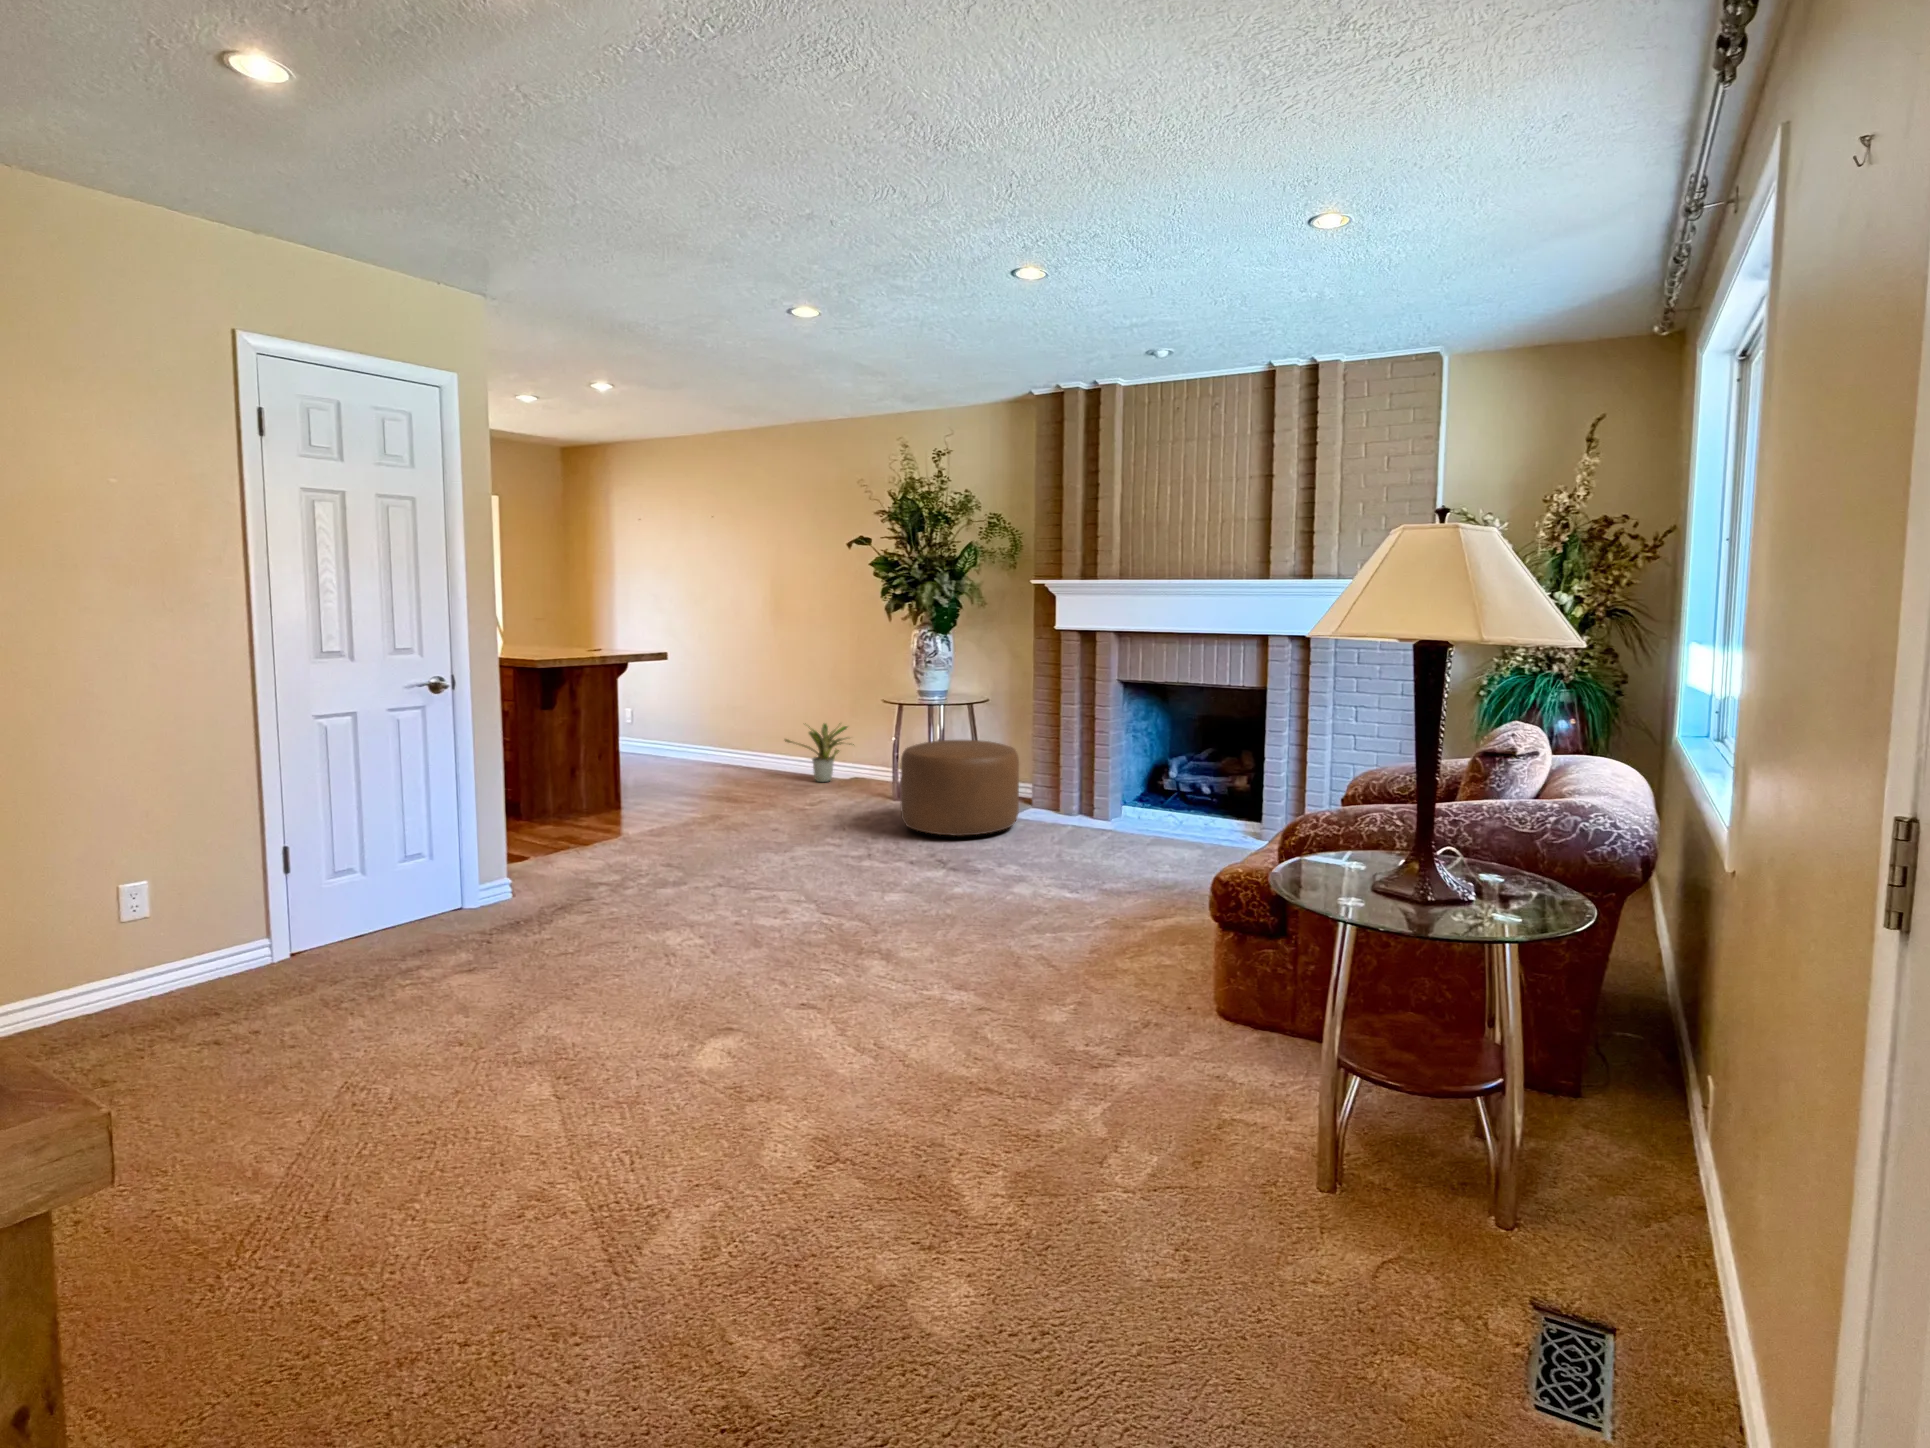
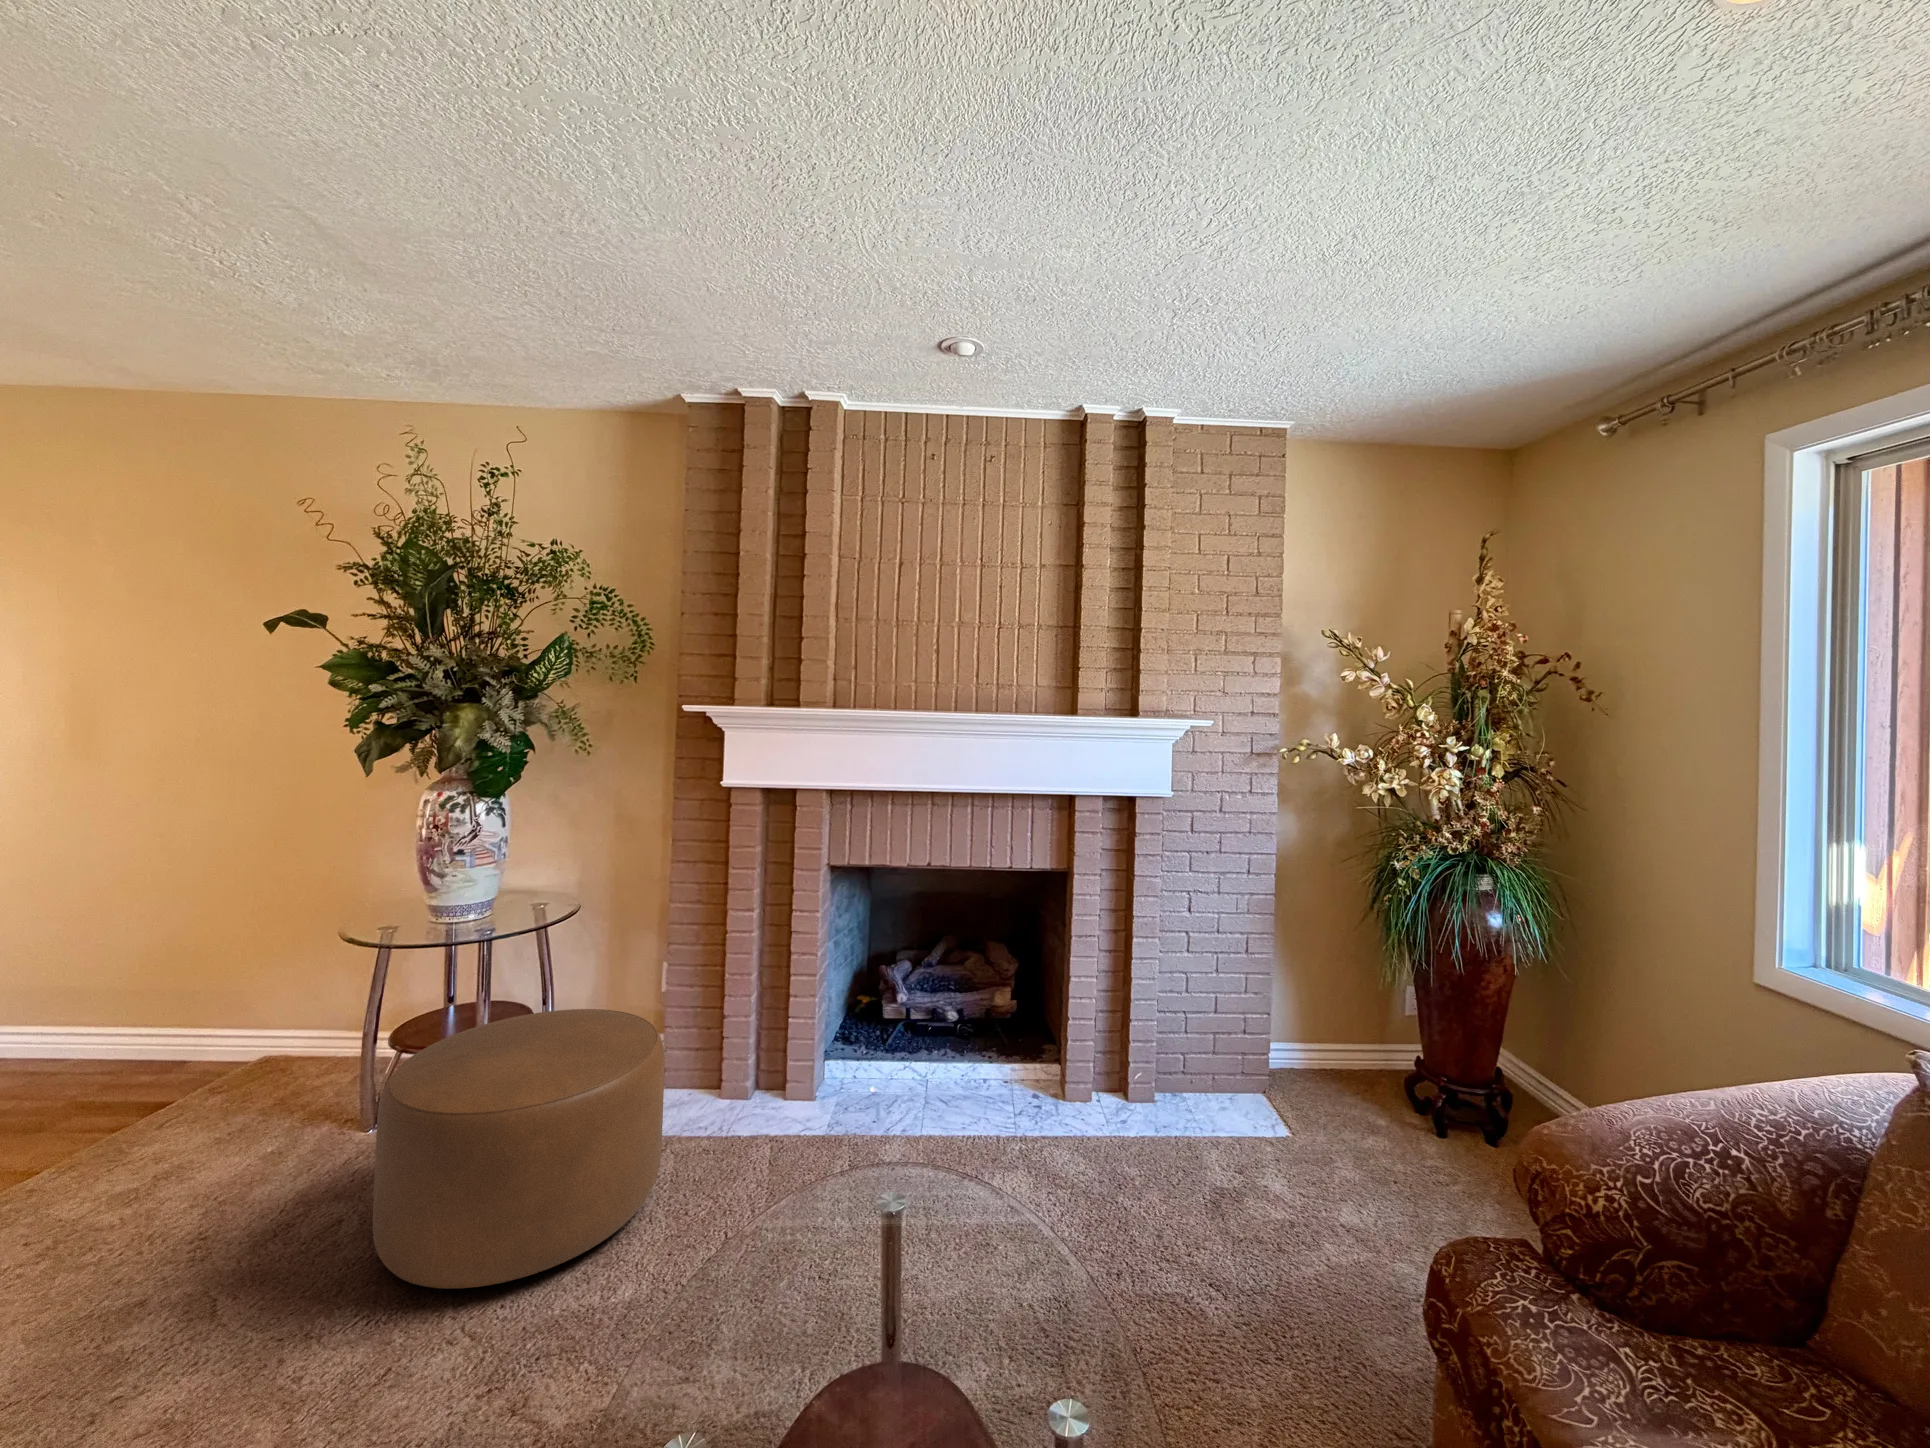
potted plant: present [785,724,854,782] -> none [78,962,275,1090]

